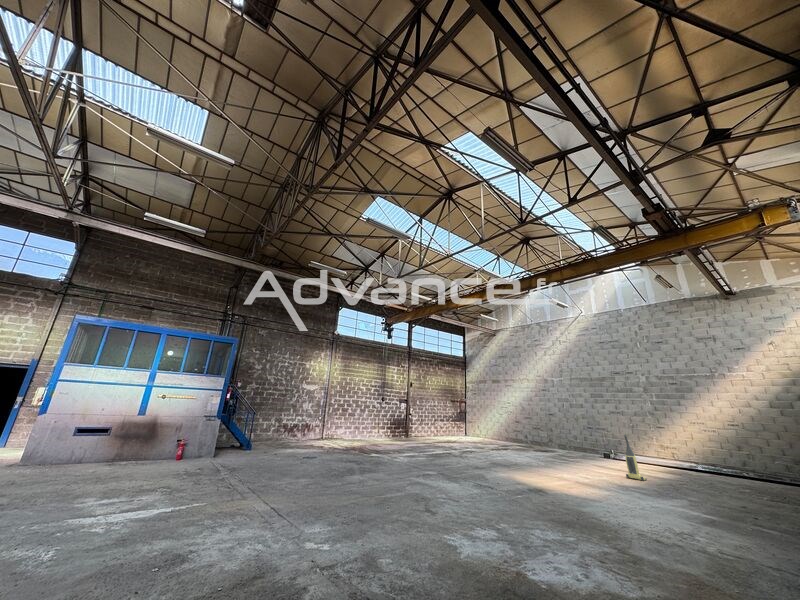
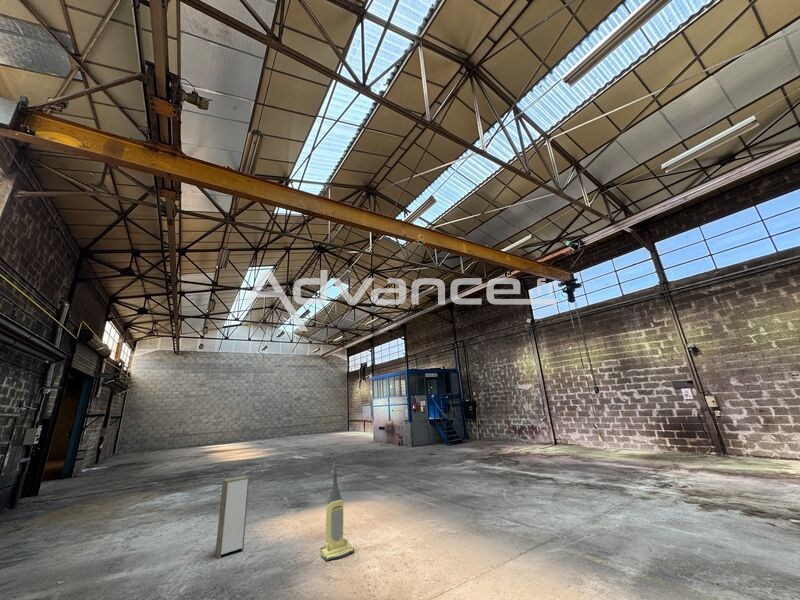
storage cabinet: none [662,447,694,498] -> present [215,476,249,558]

